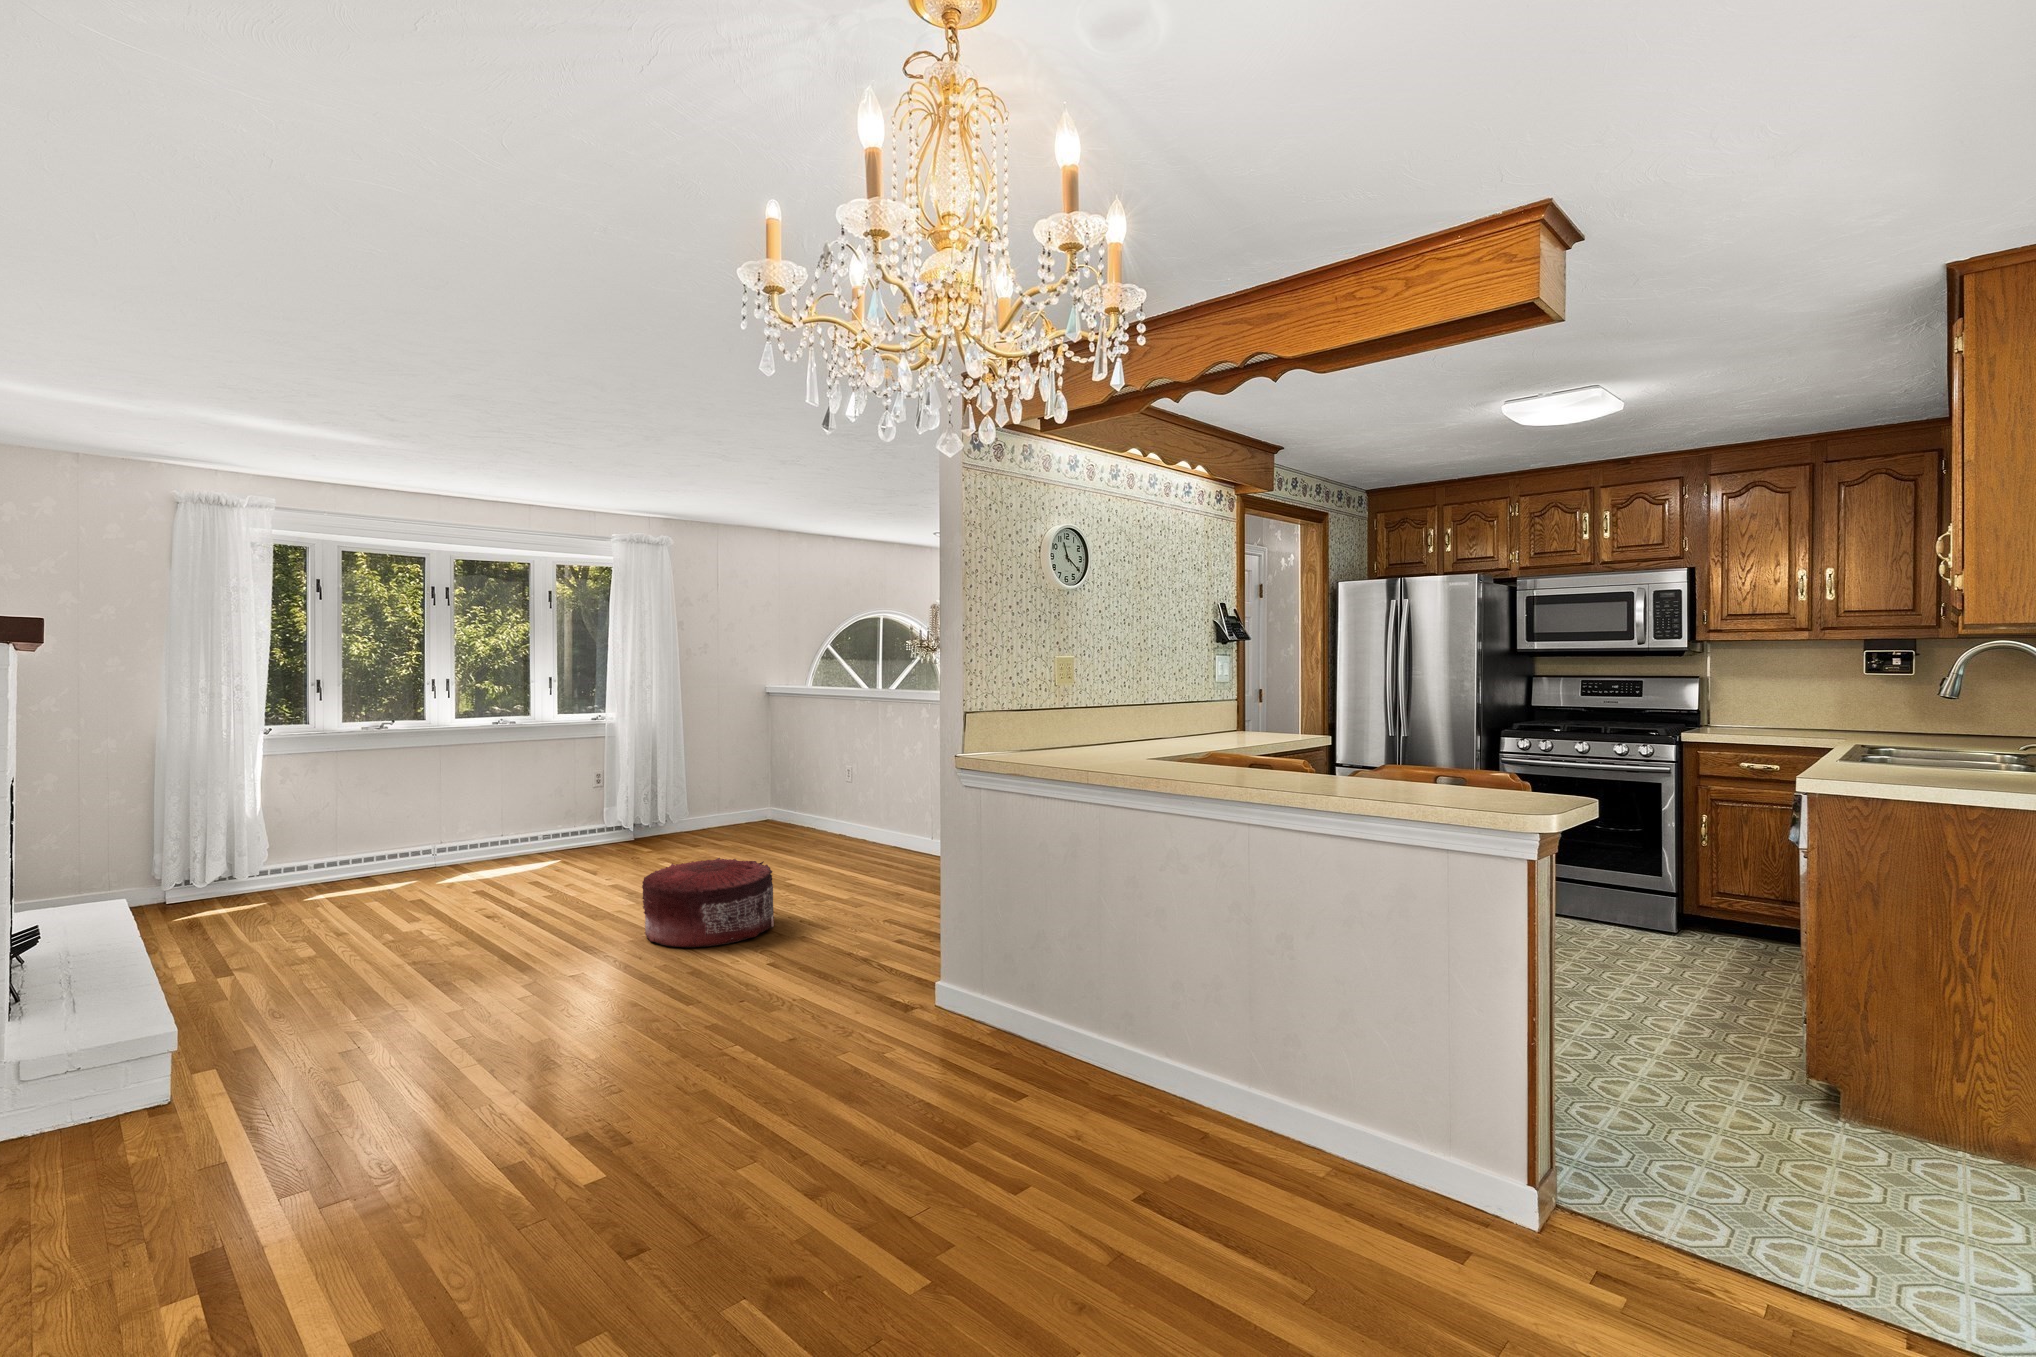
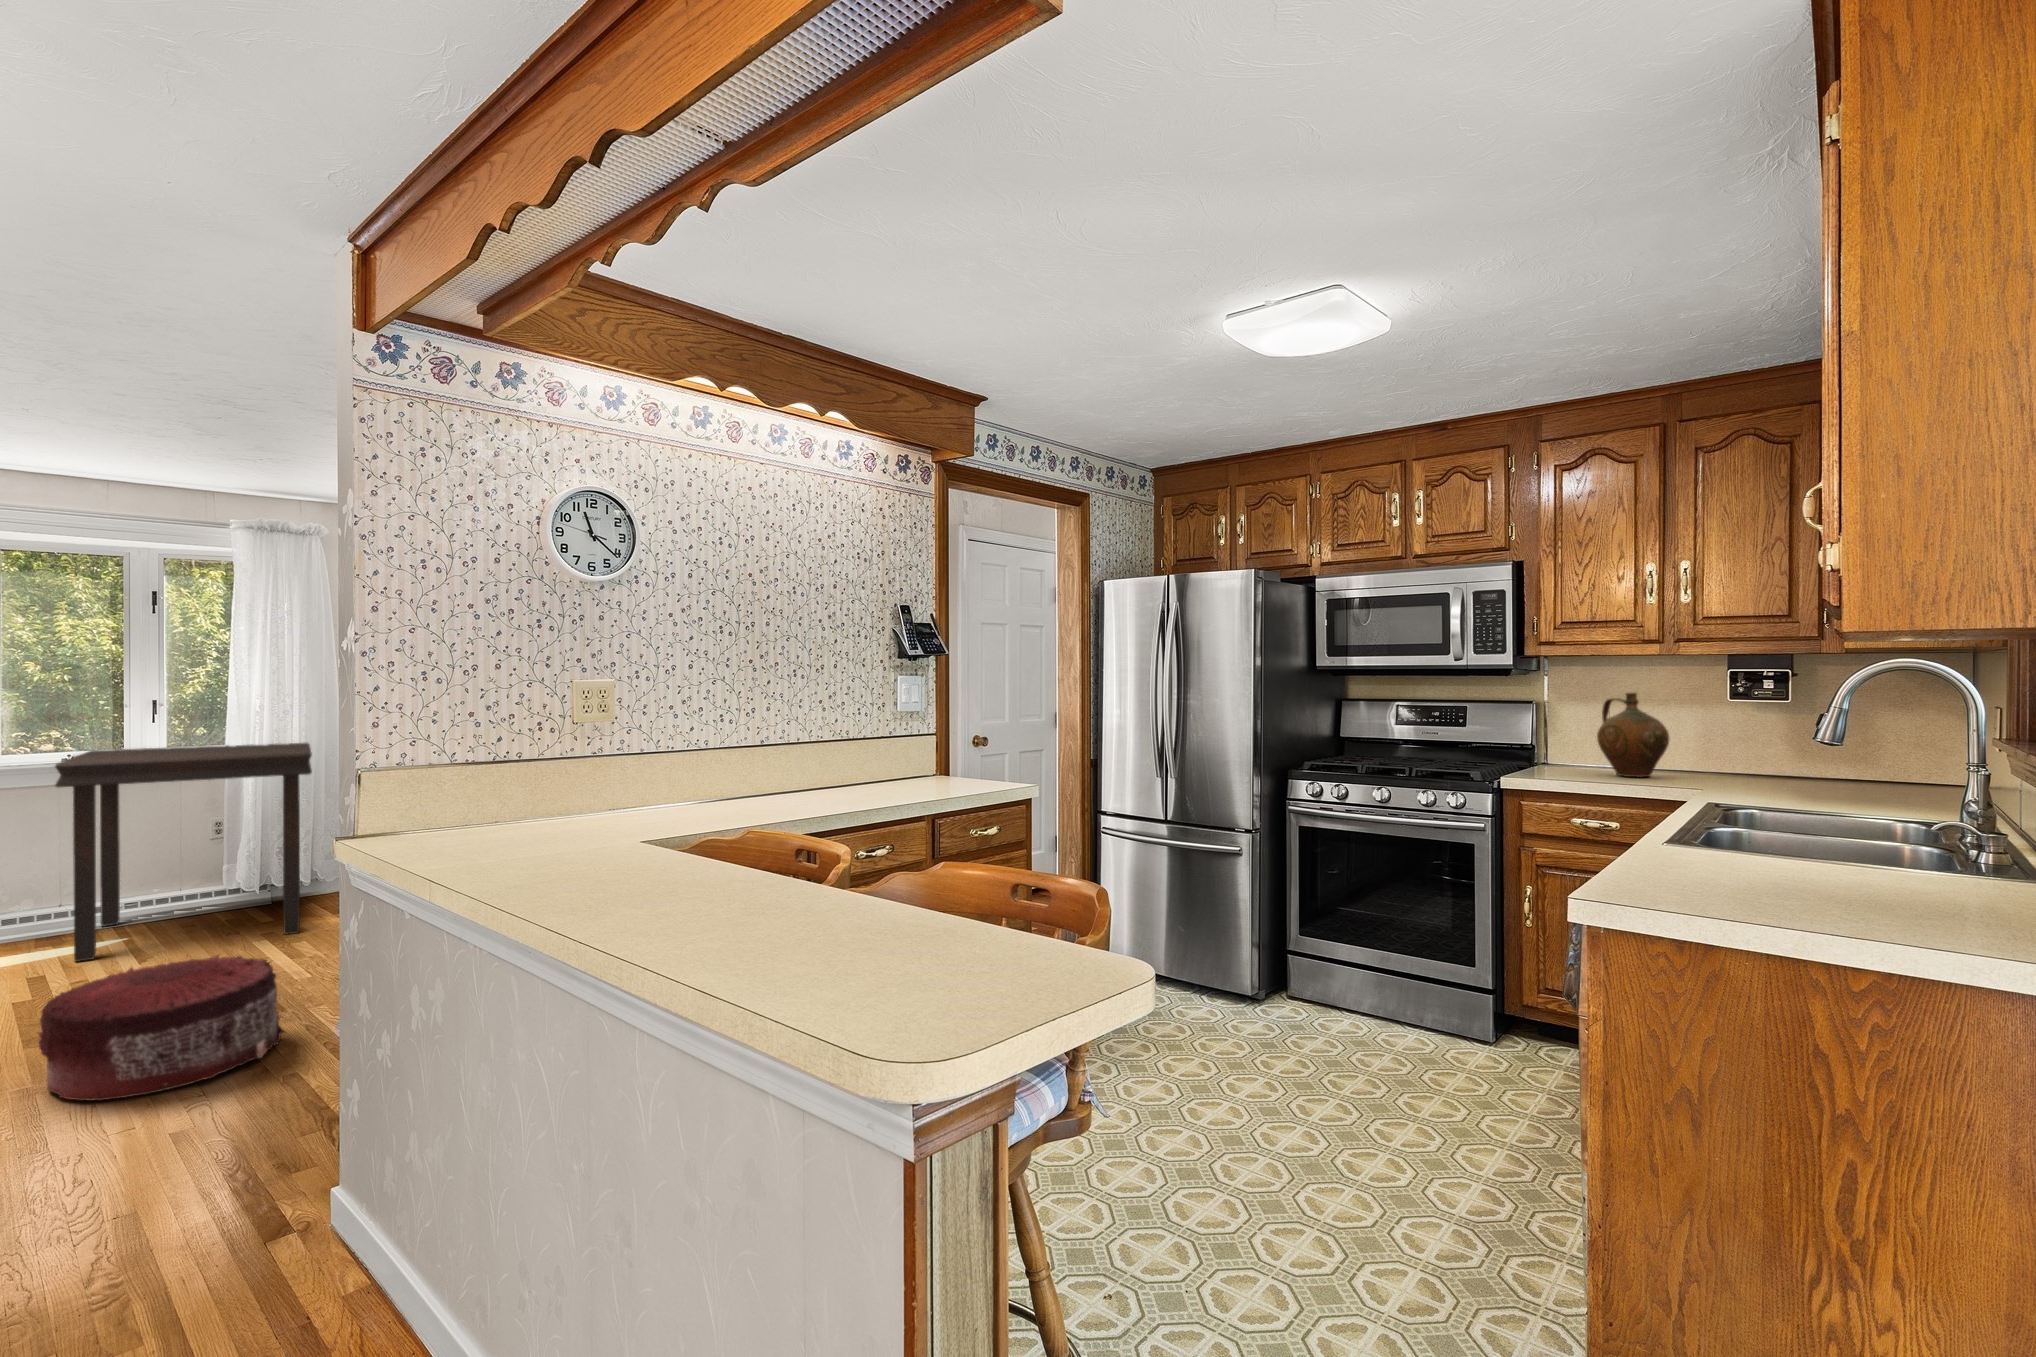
ceramic jug: none [1754,669,1814,734] -> present [1597,692,1669,777]
dining table: none [517,712,696,874] -> present [55,743,312,962]

